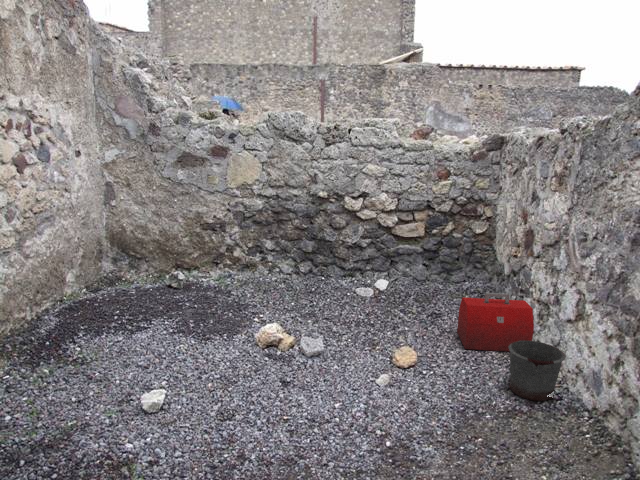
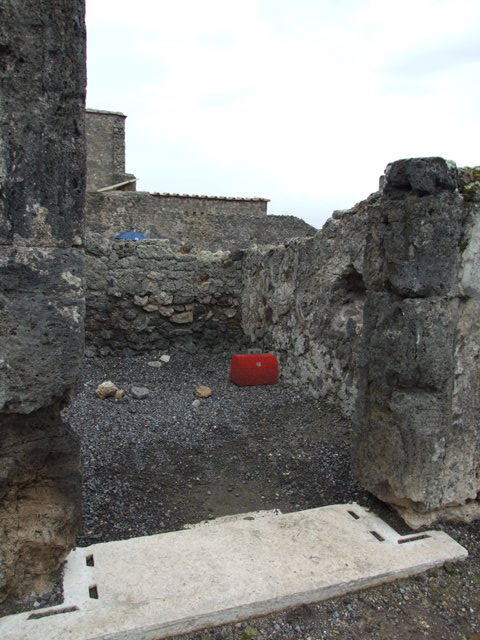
bucket: present [508,340,565,401] -> none [270,370,301,402]

